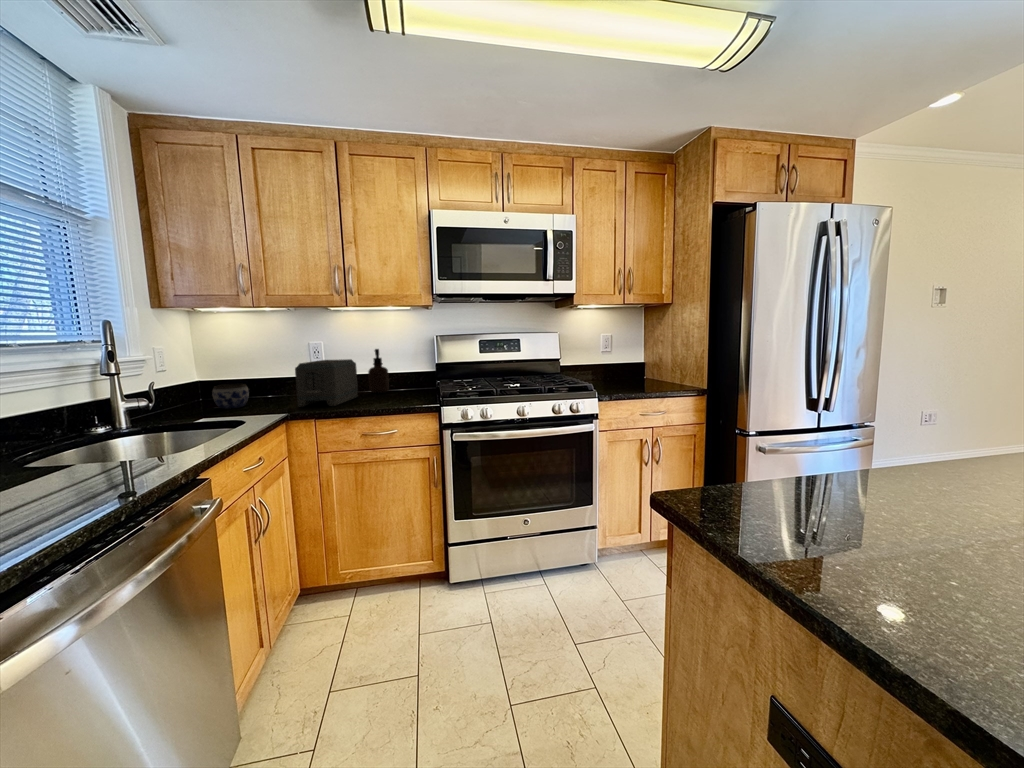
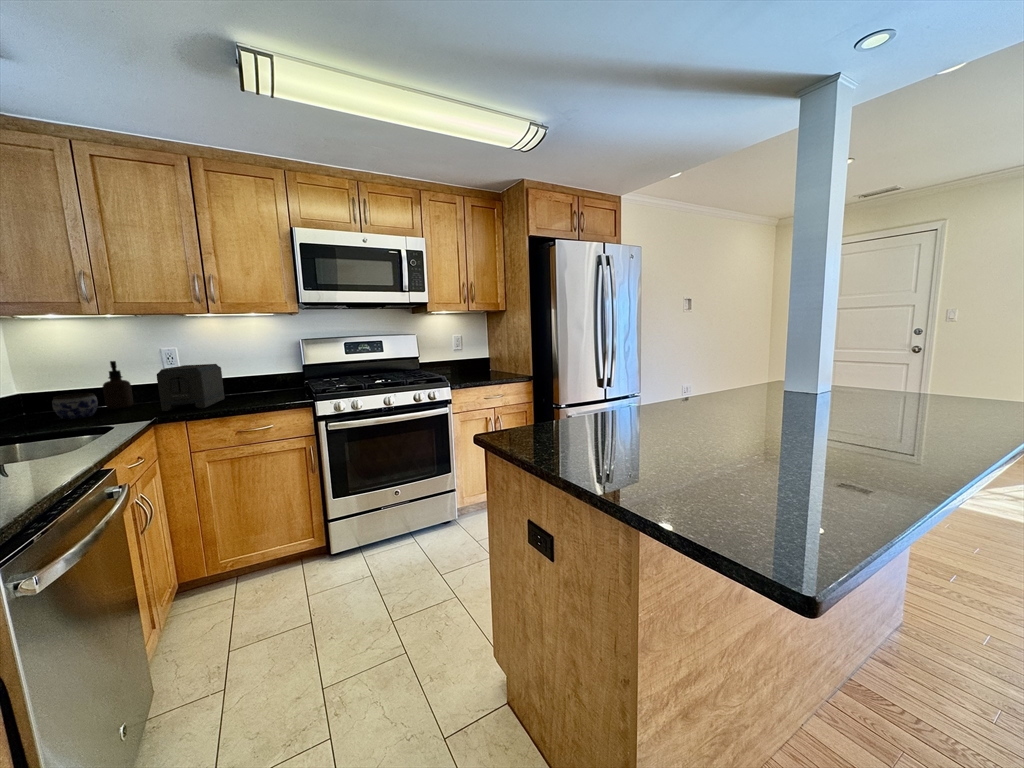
soap dispenser: present [368,349,389,393] -> present [103,361,134,409]

